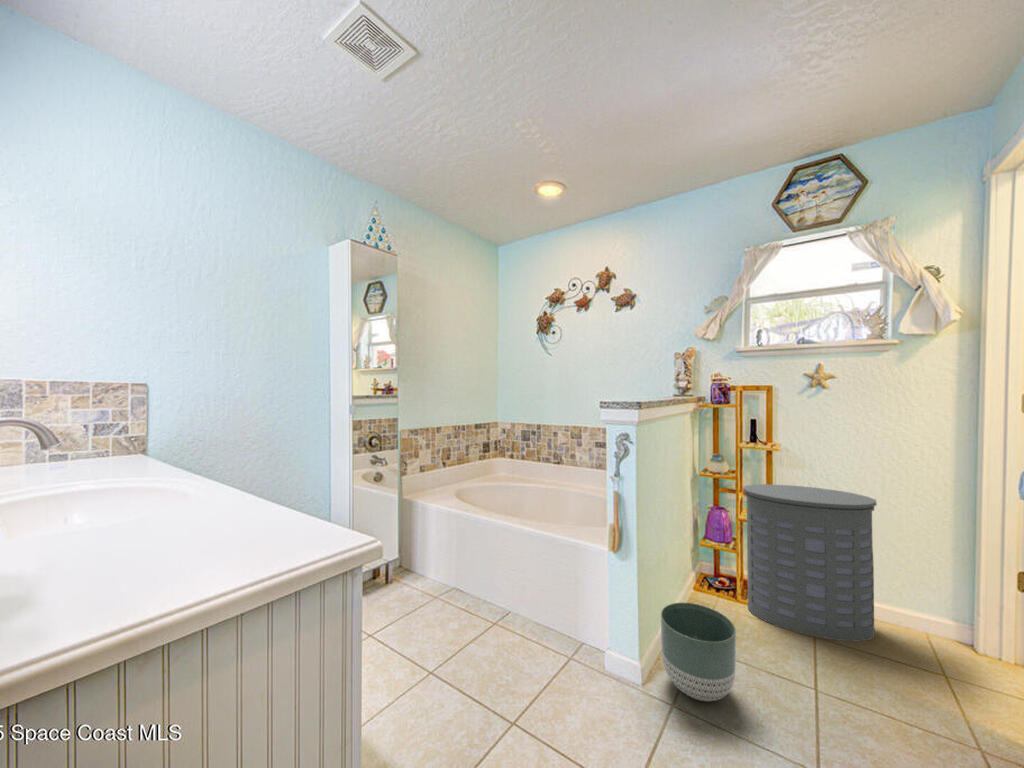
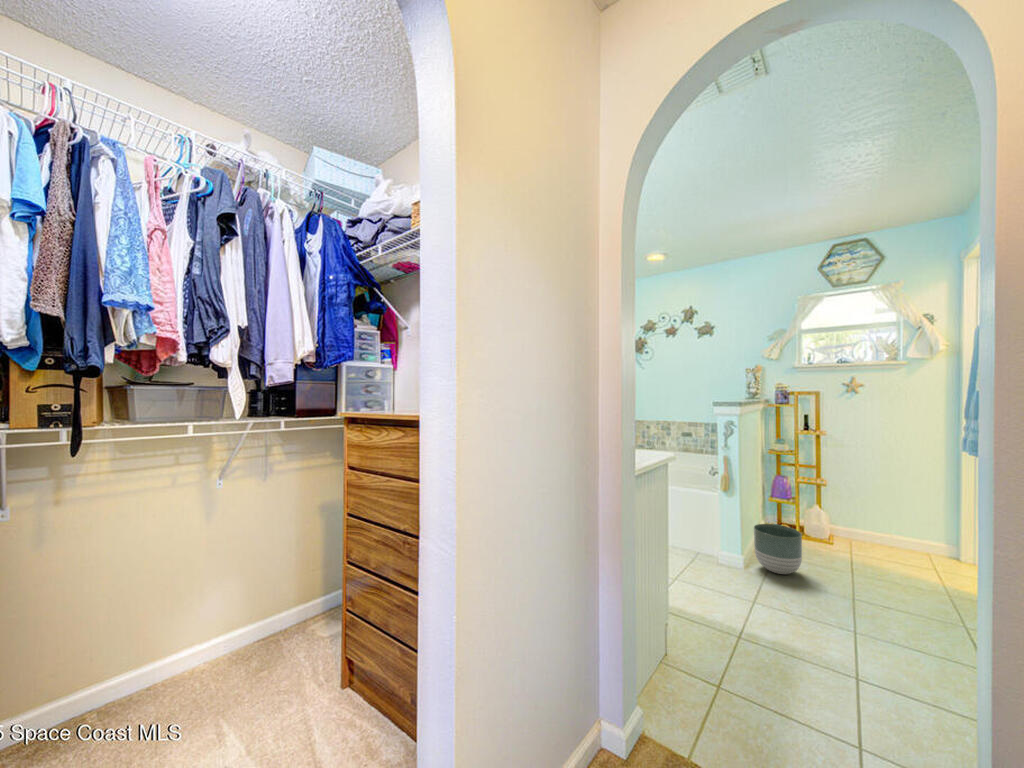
laundry hamper: present [743,484,876,641] -> none [800,459,893,557]

